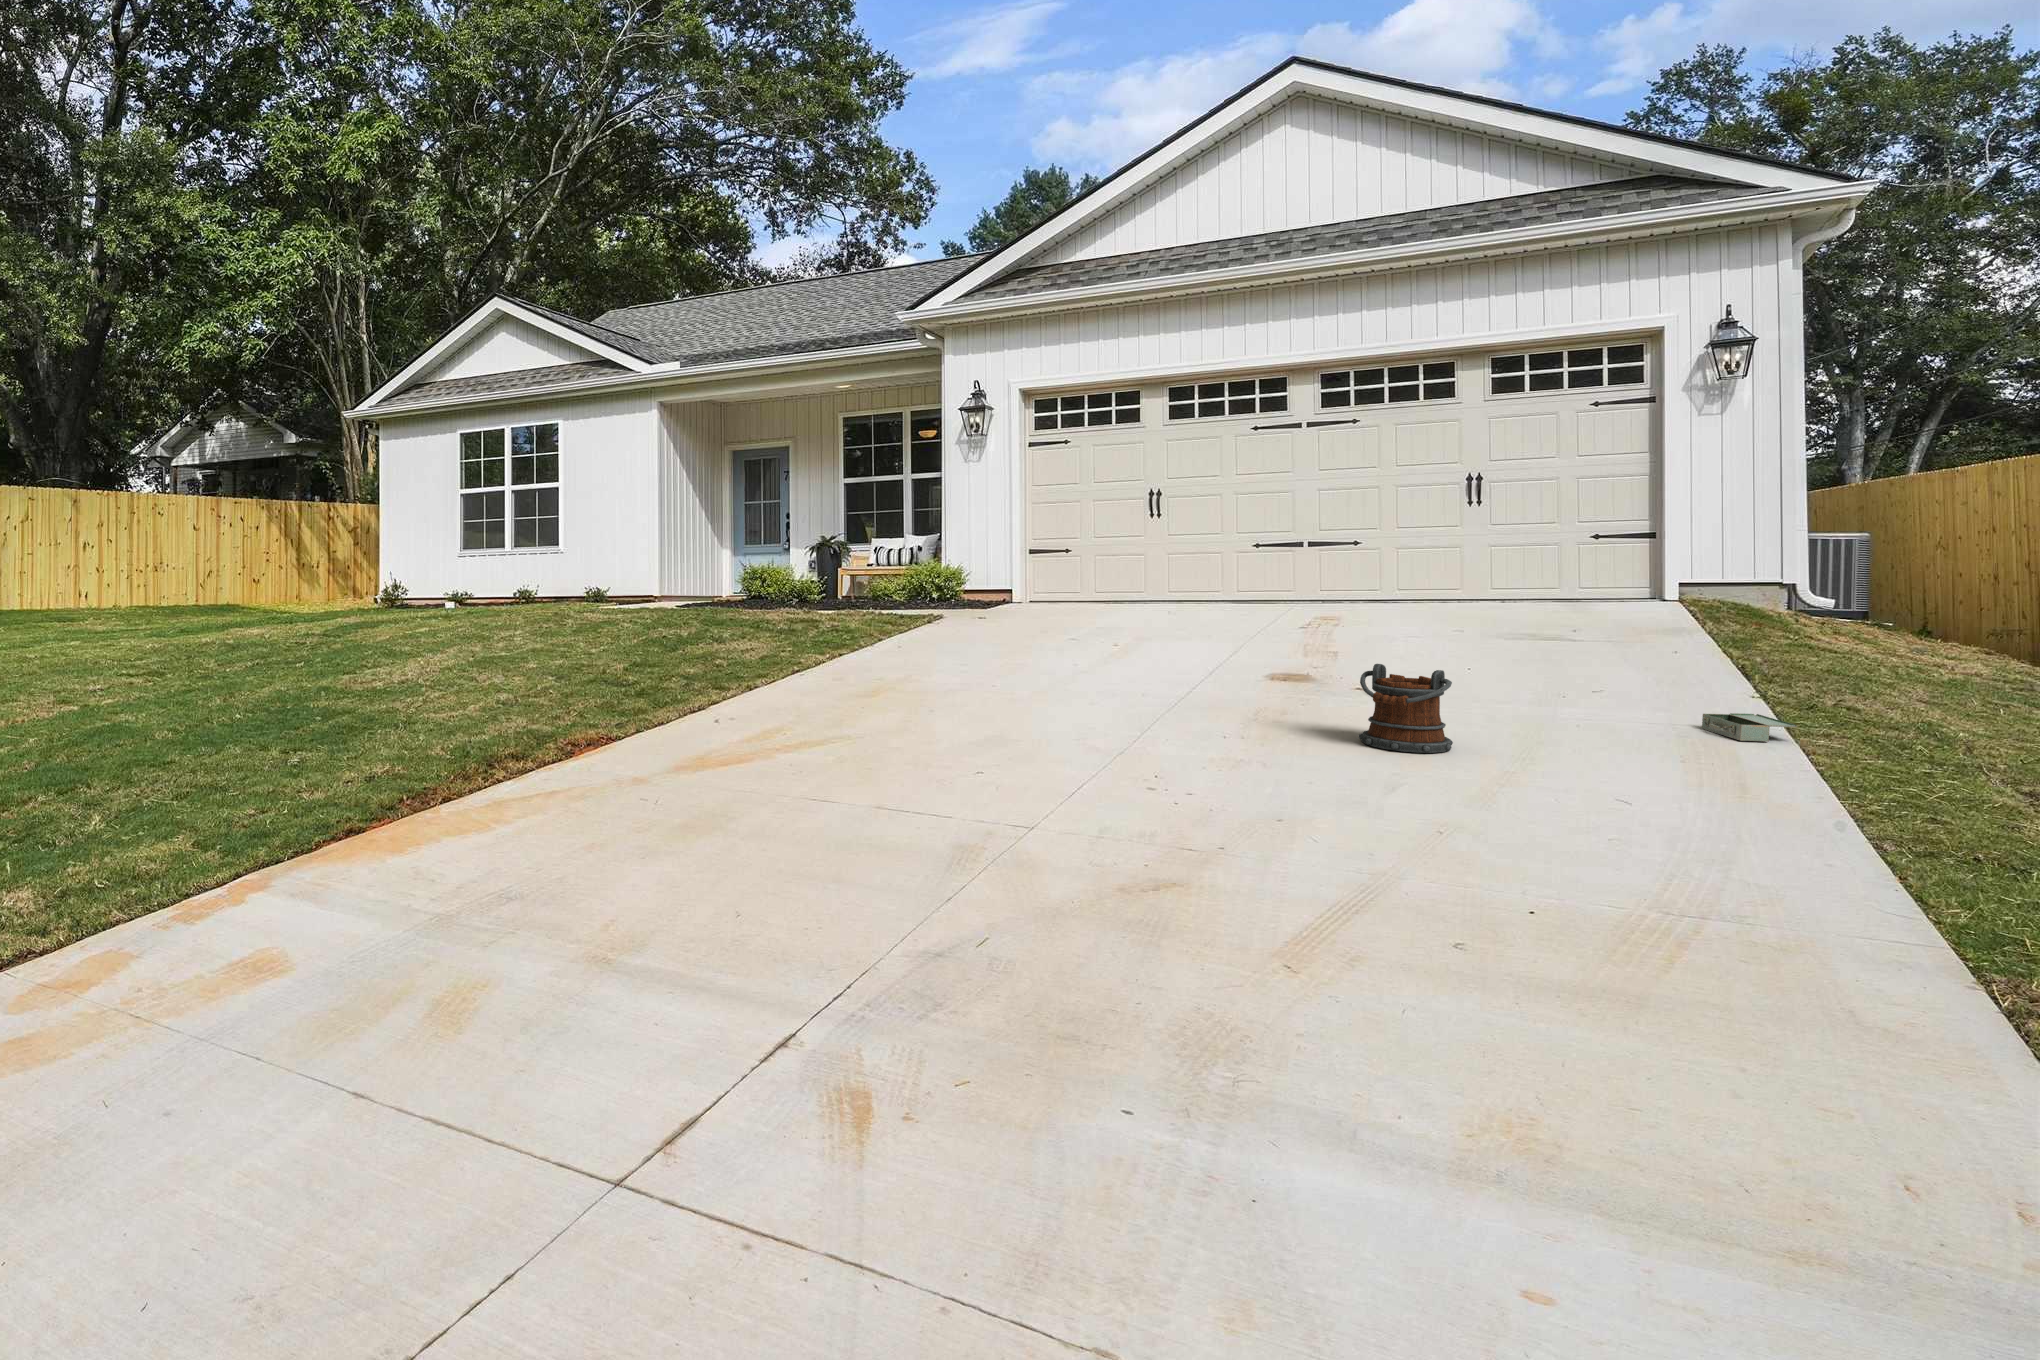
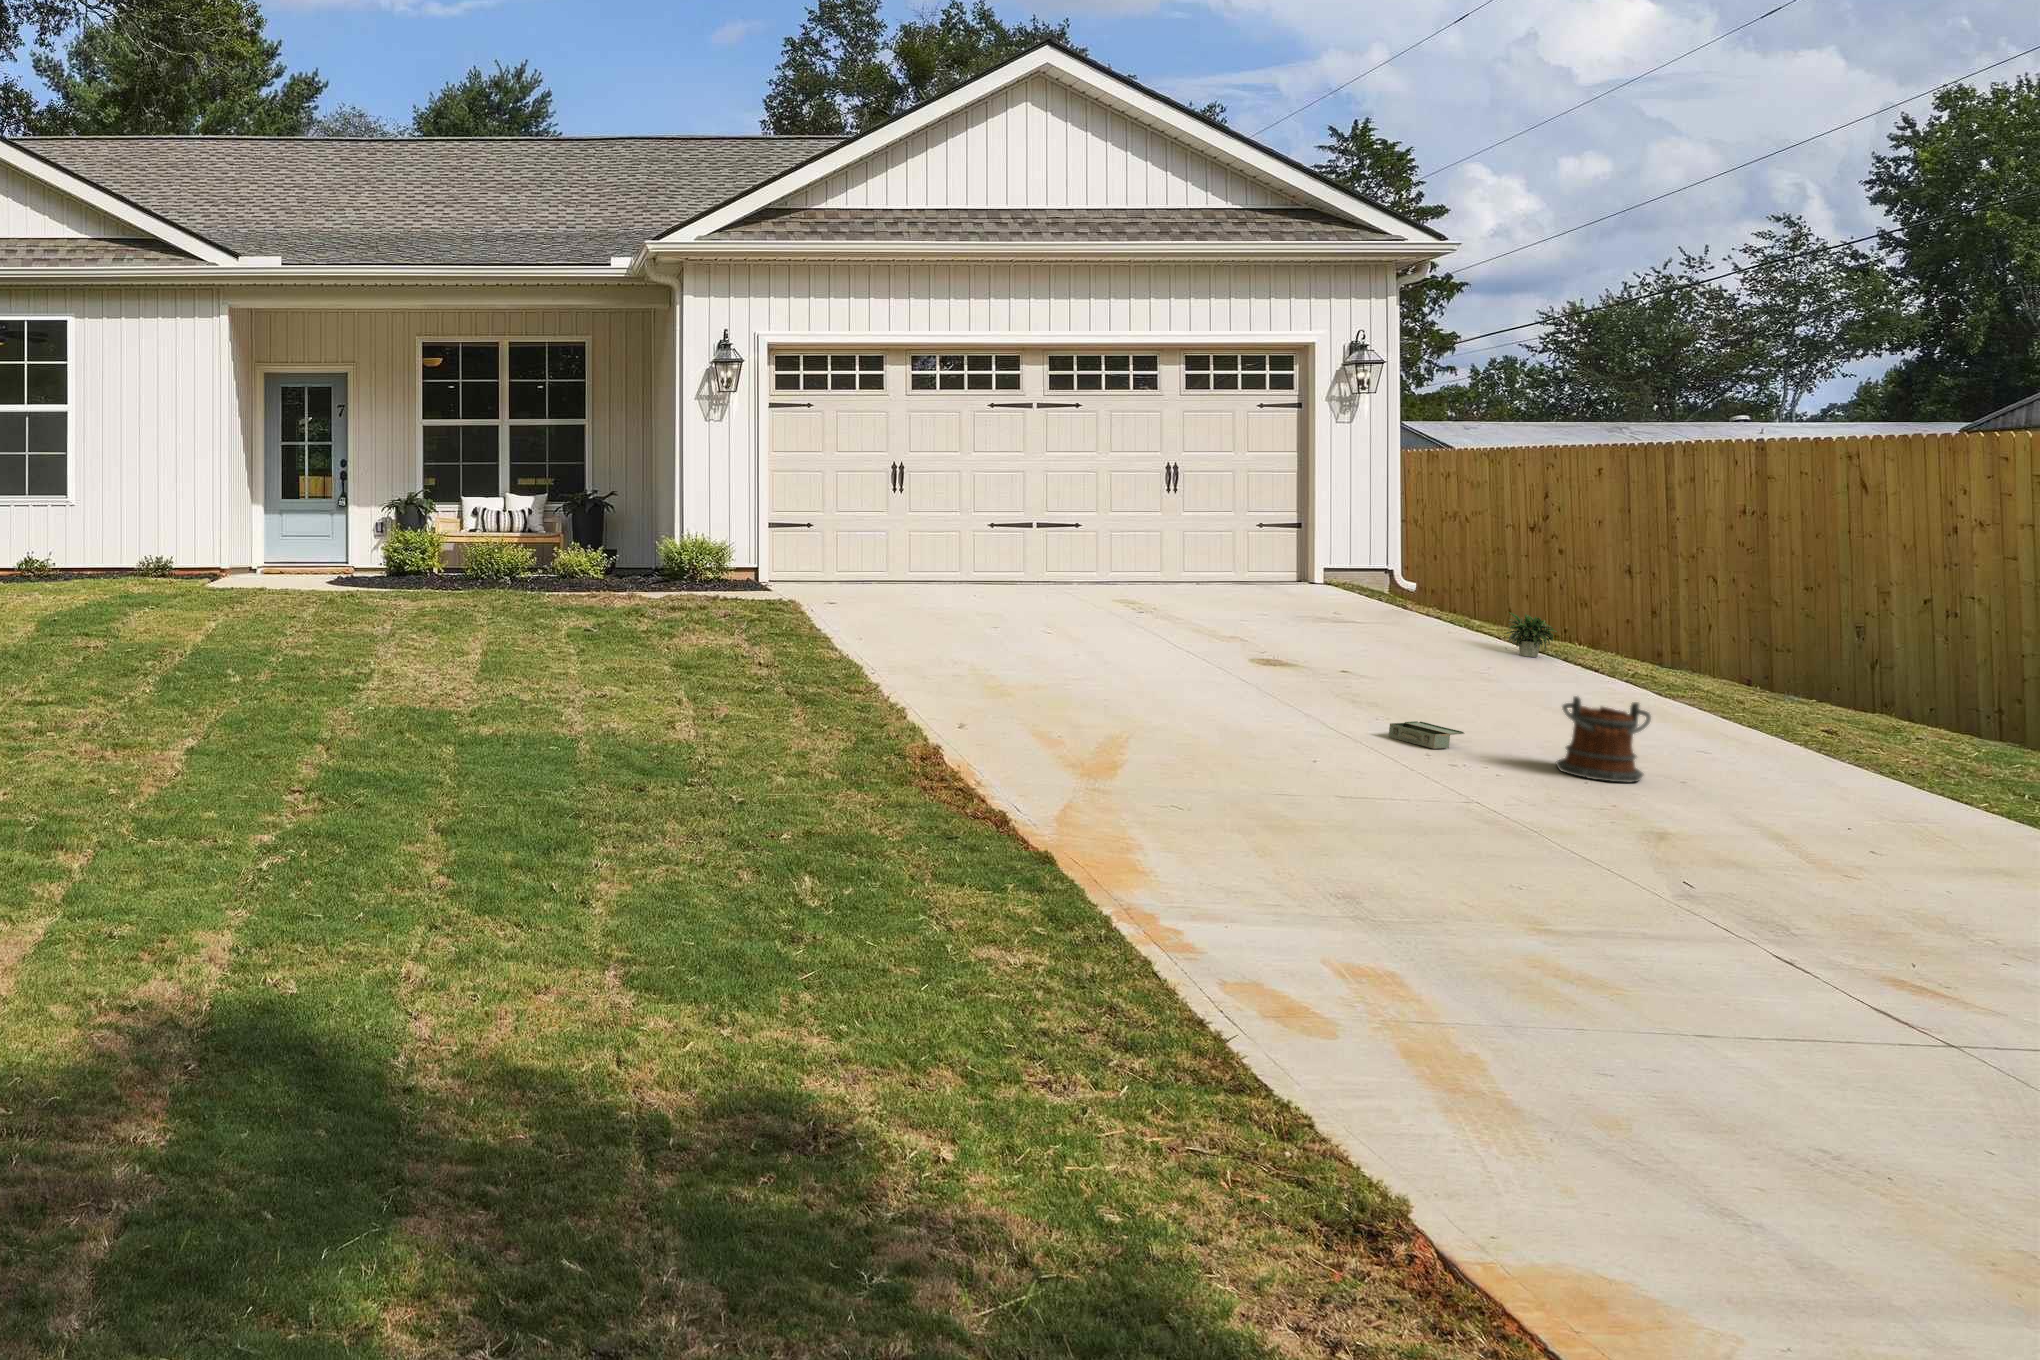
potted plant: none [1744,609,1816,660] -> present [1506,612,1557,657]
toolbox: present [1702,713,1797,742] -> present [1389,721,1464,749]

